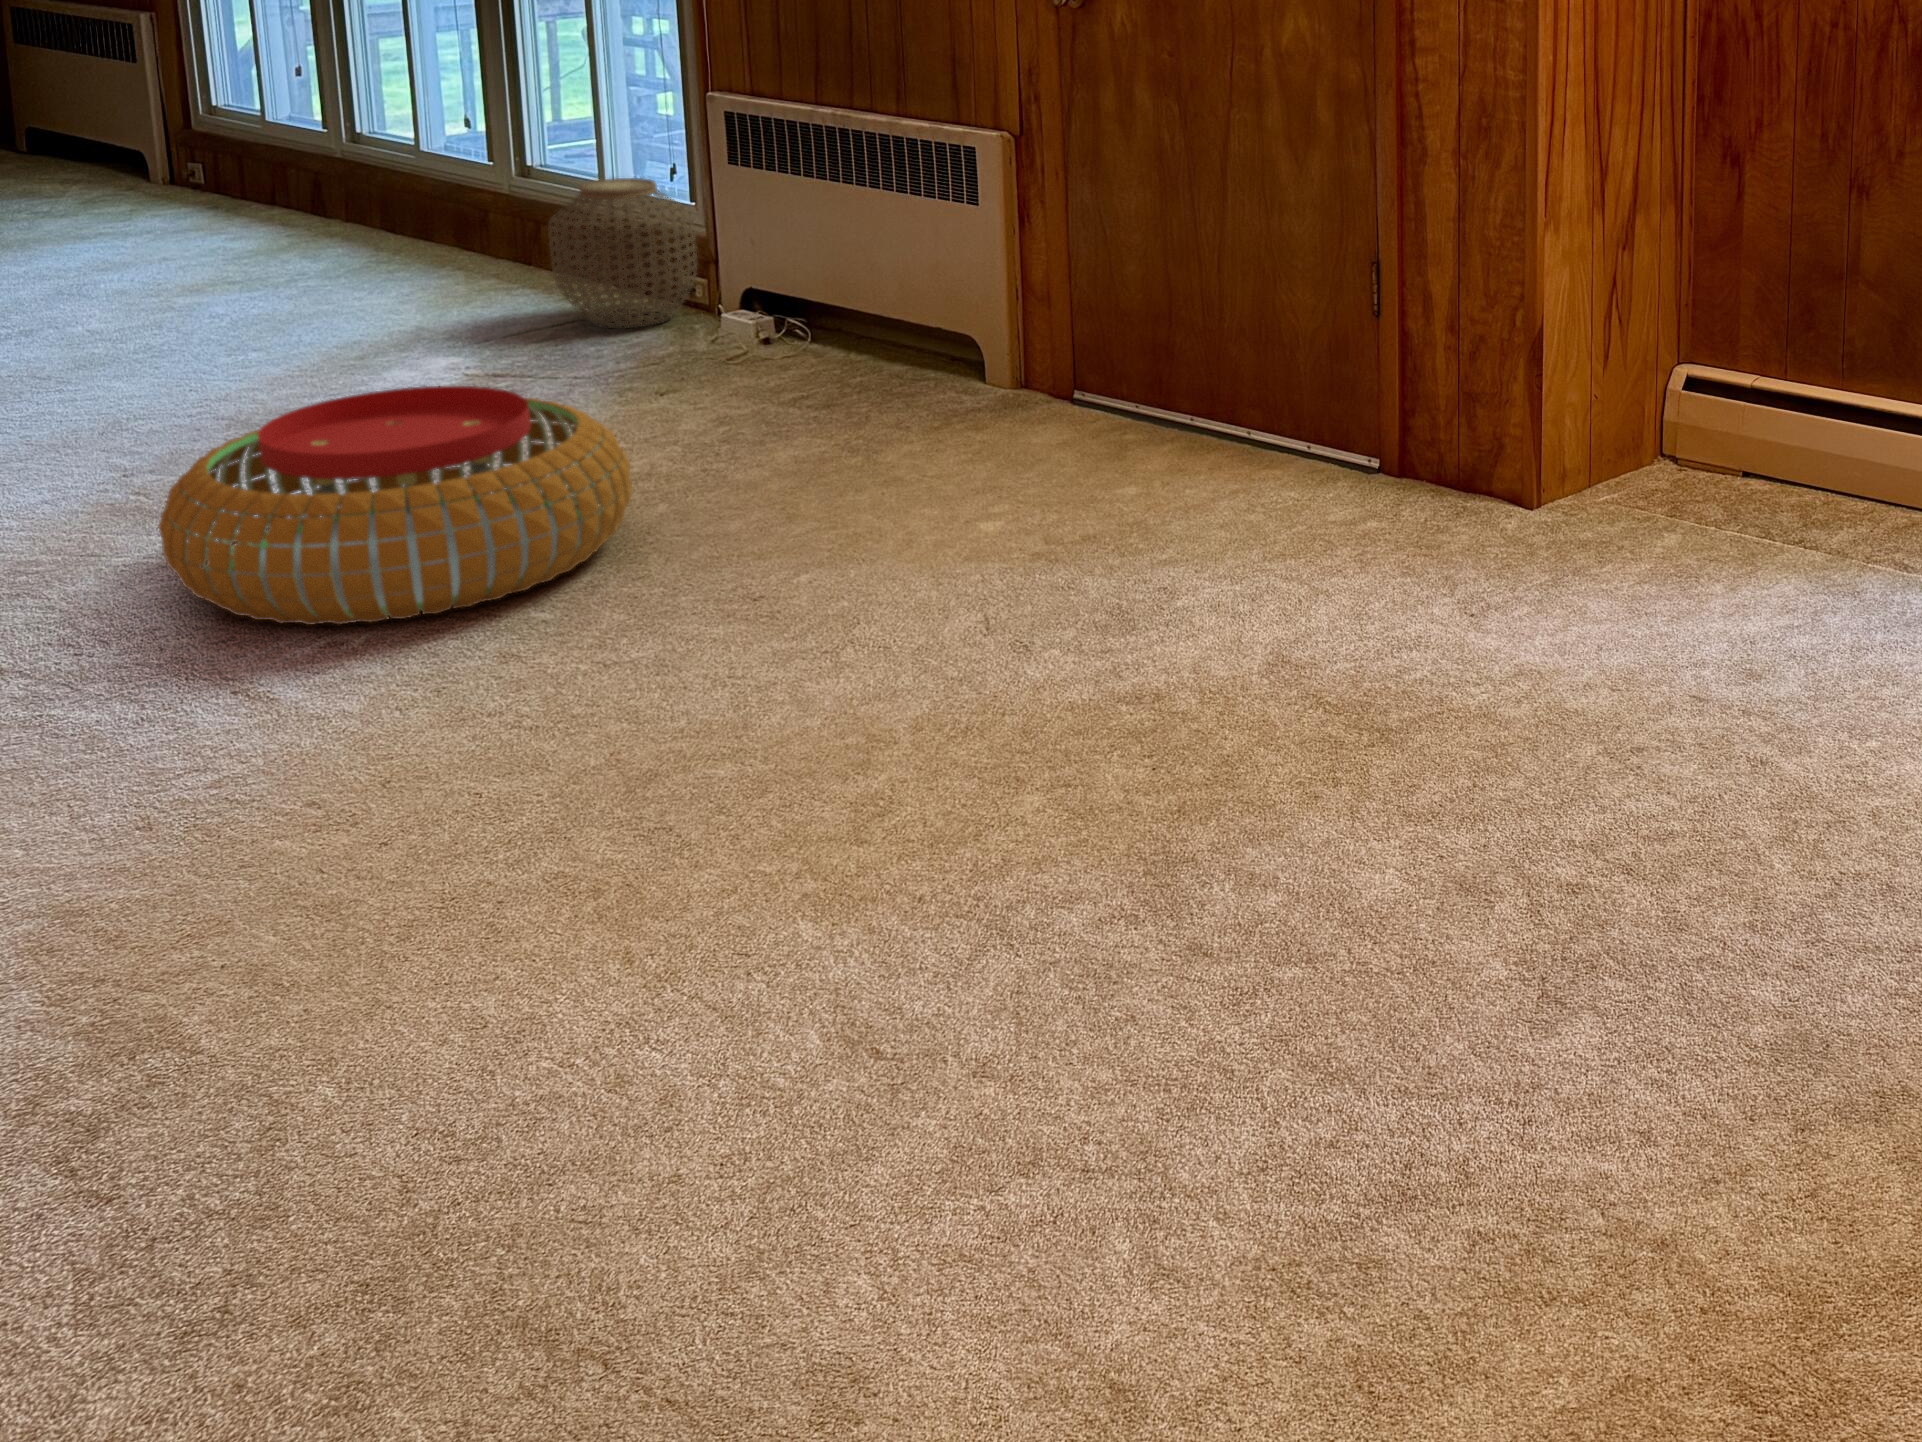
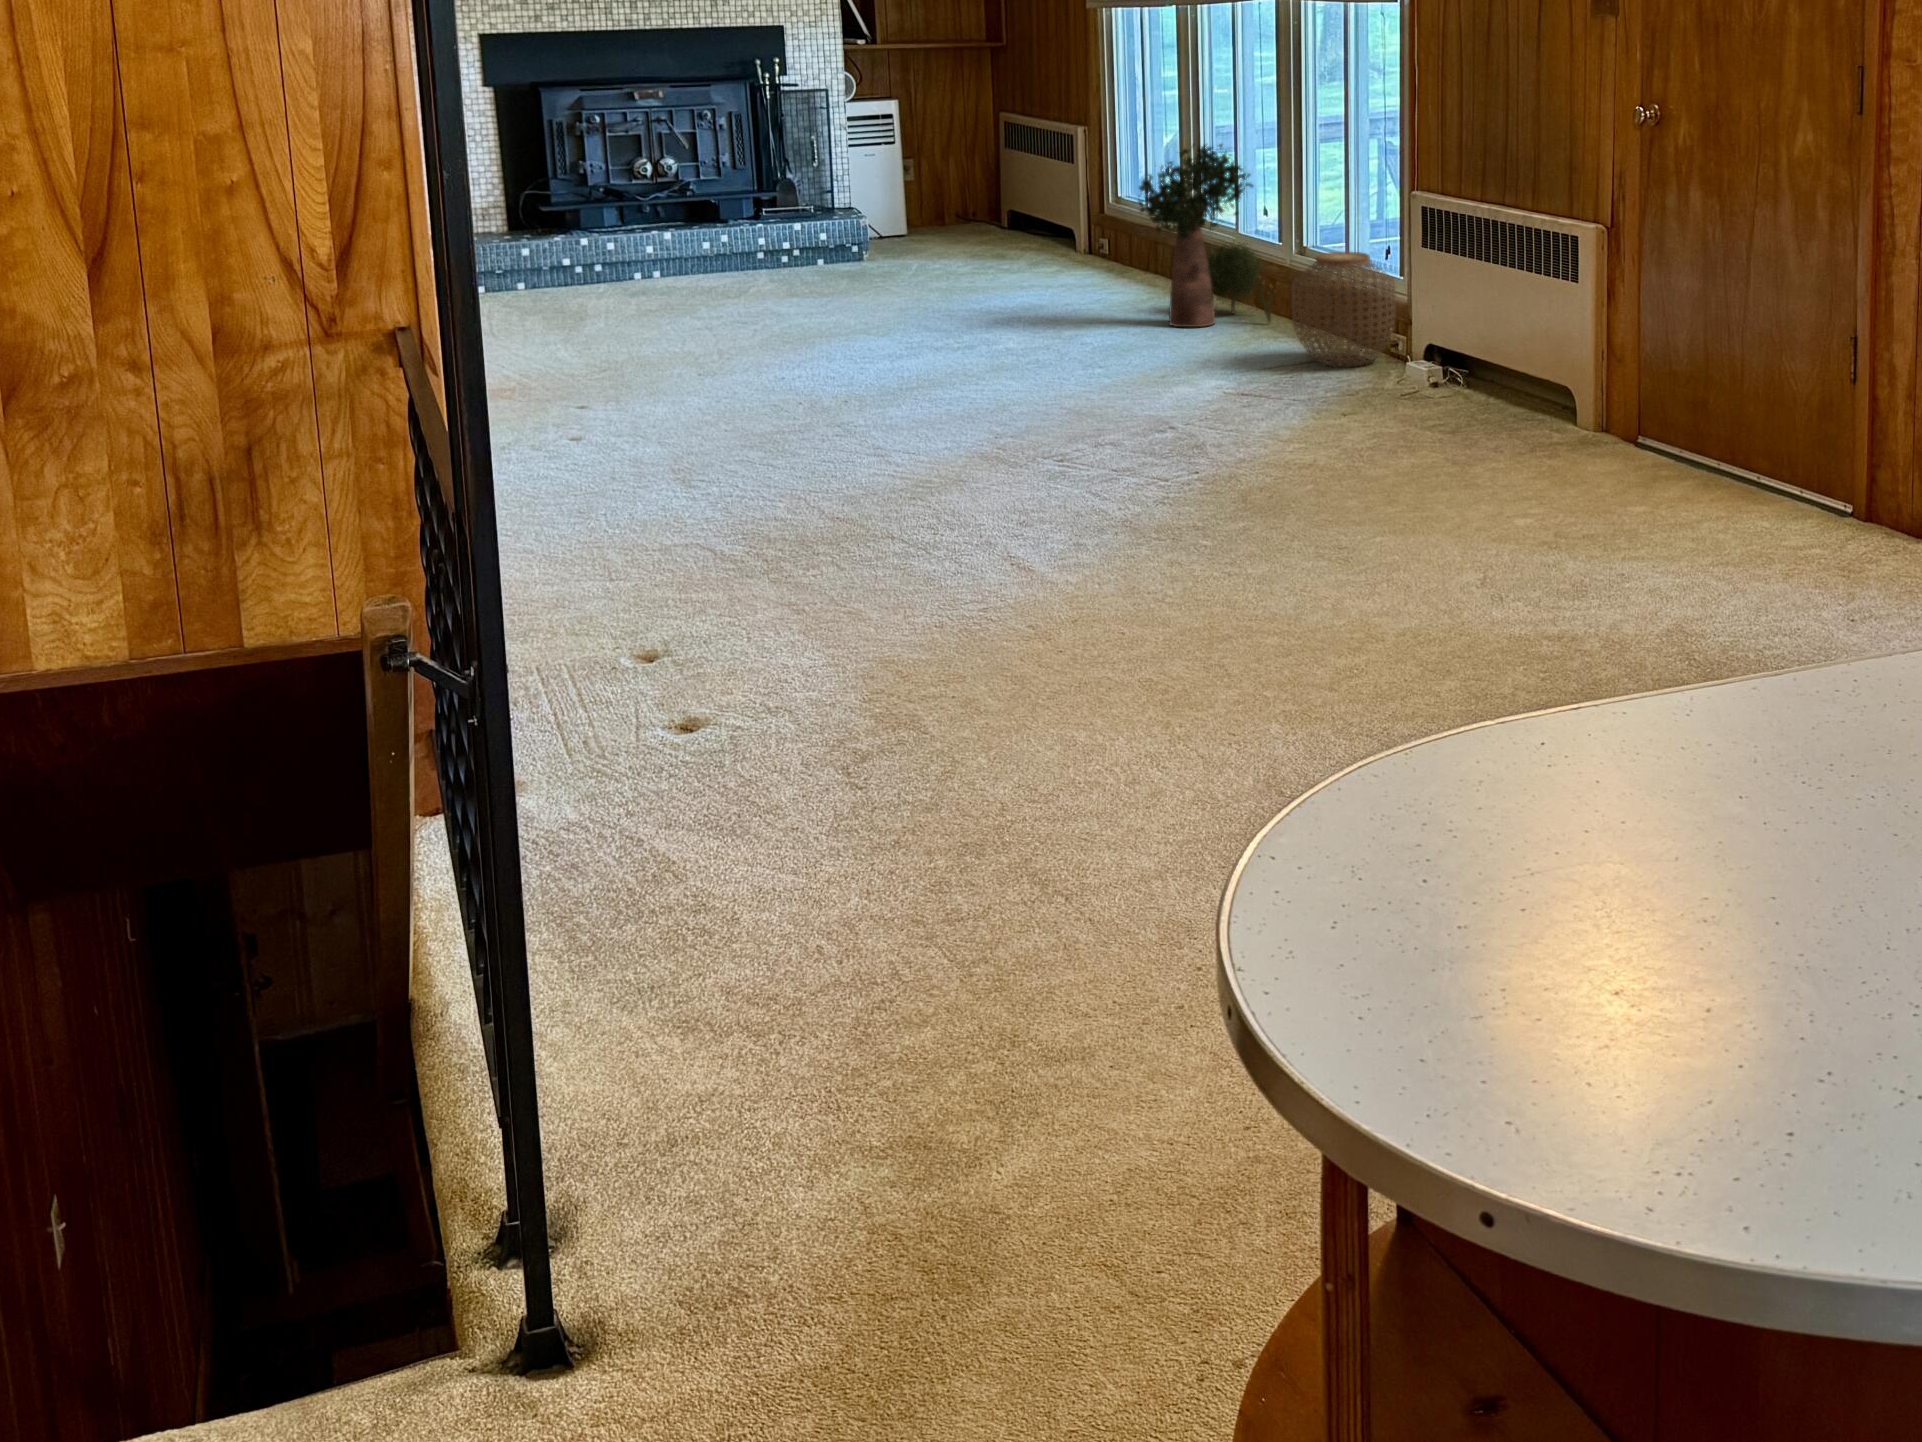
potted plant: none [283,40,508,288] -> present [1138,144,1276,327]
pouf: present [158,386,632,625] -> none [1004,377,1286,522]

